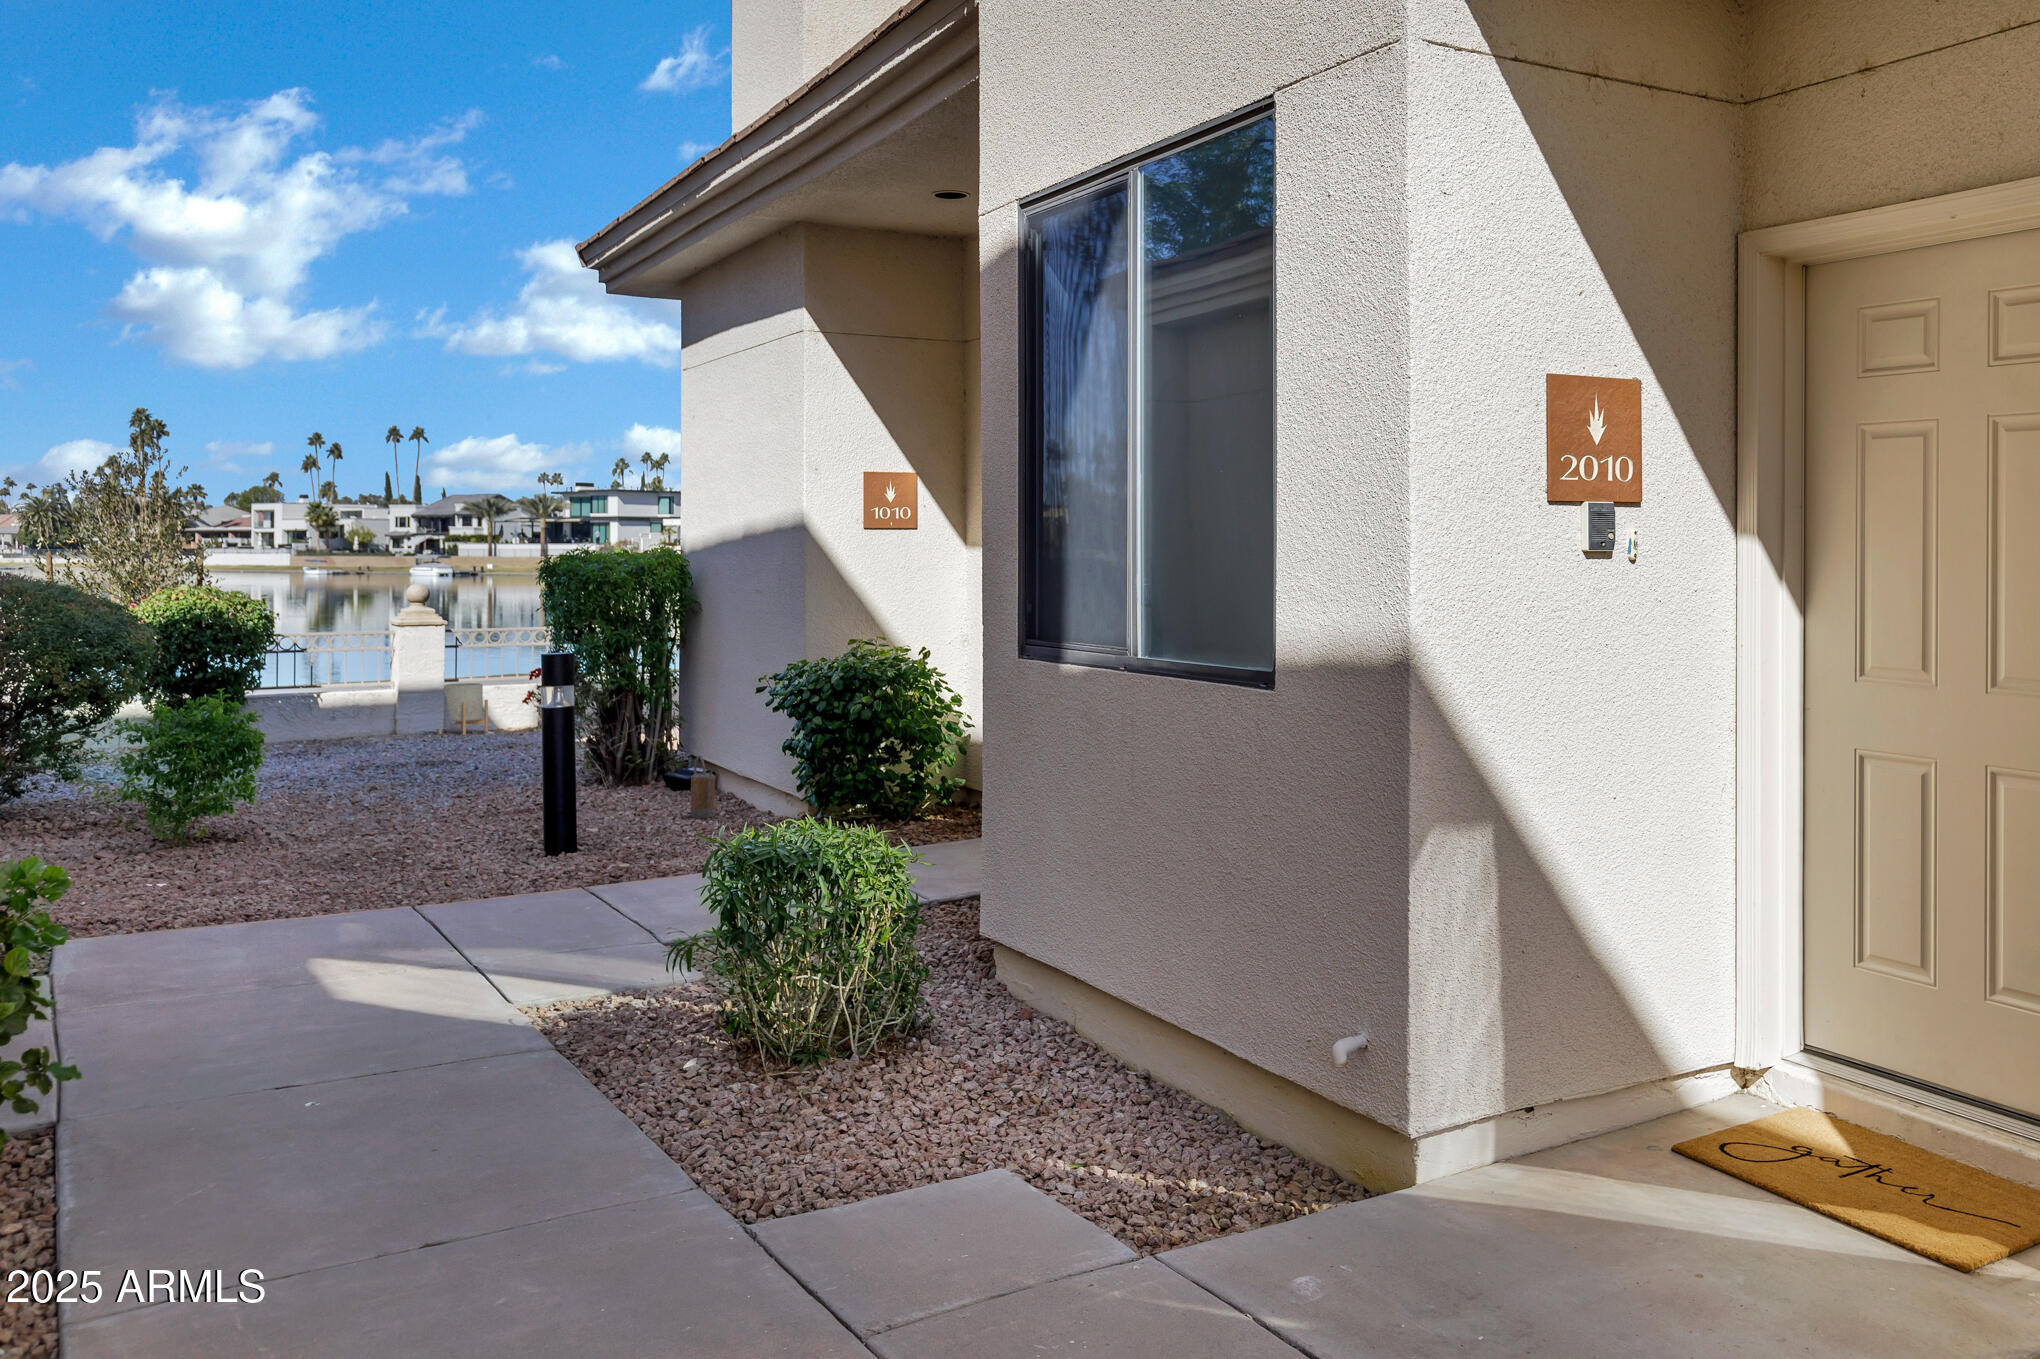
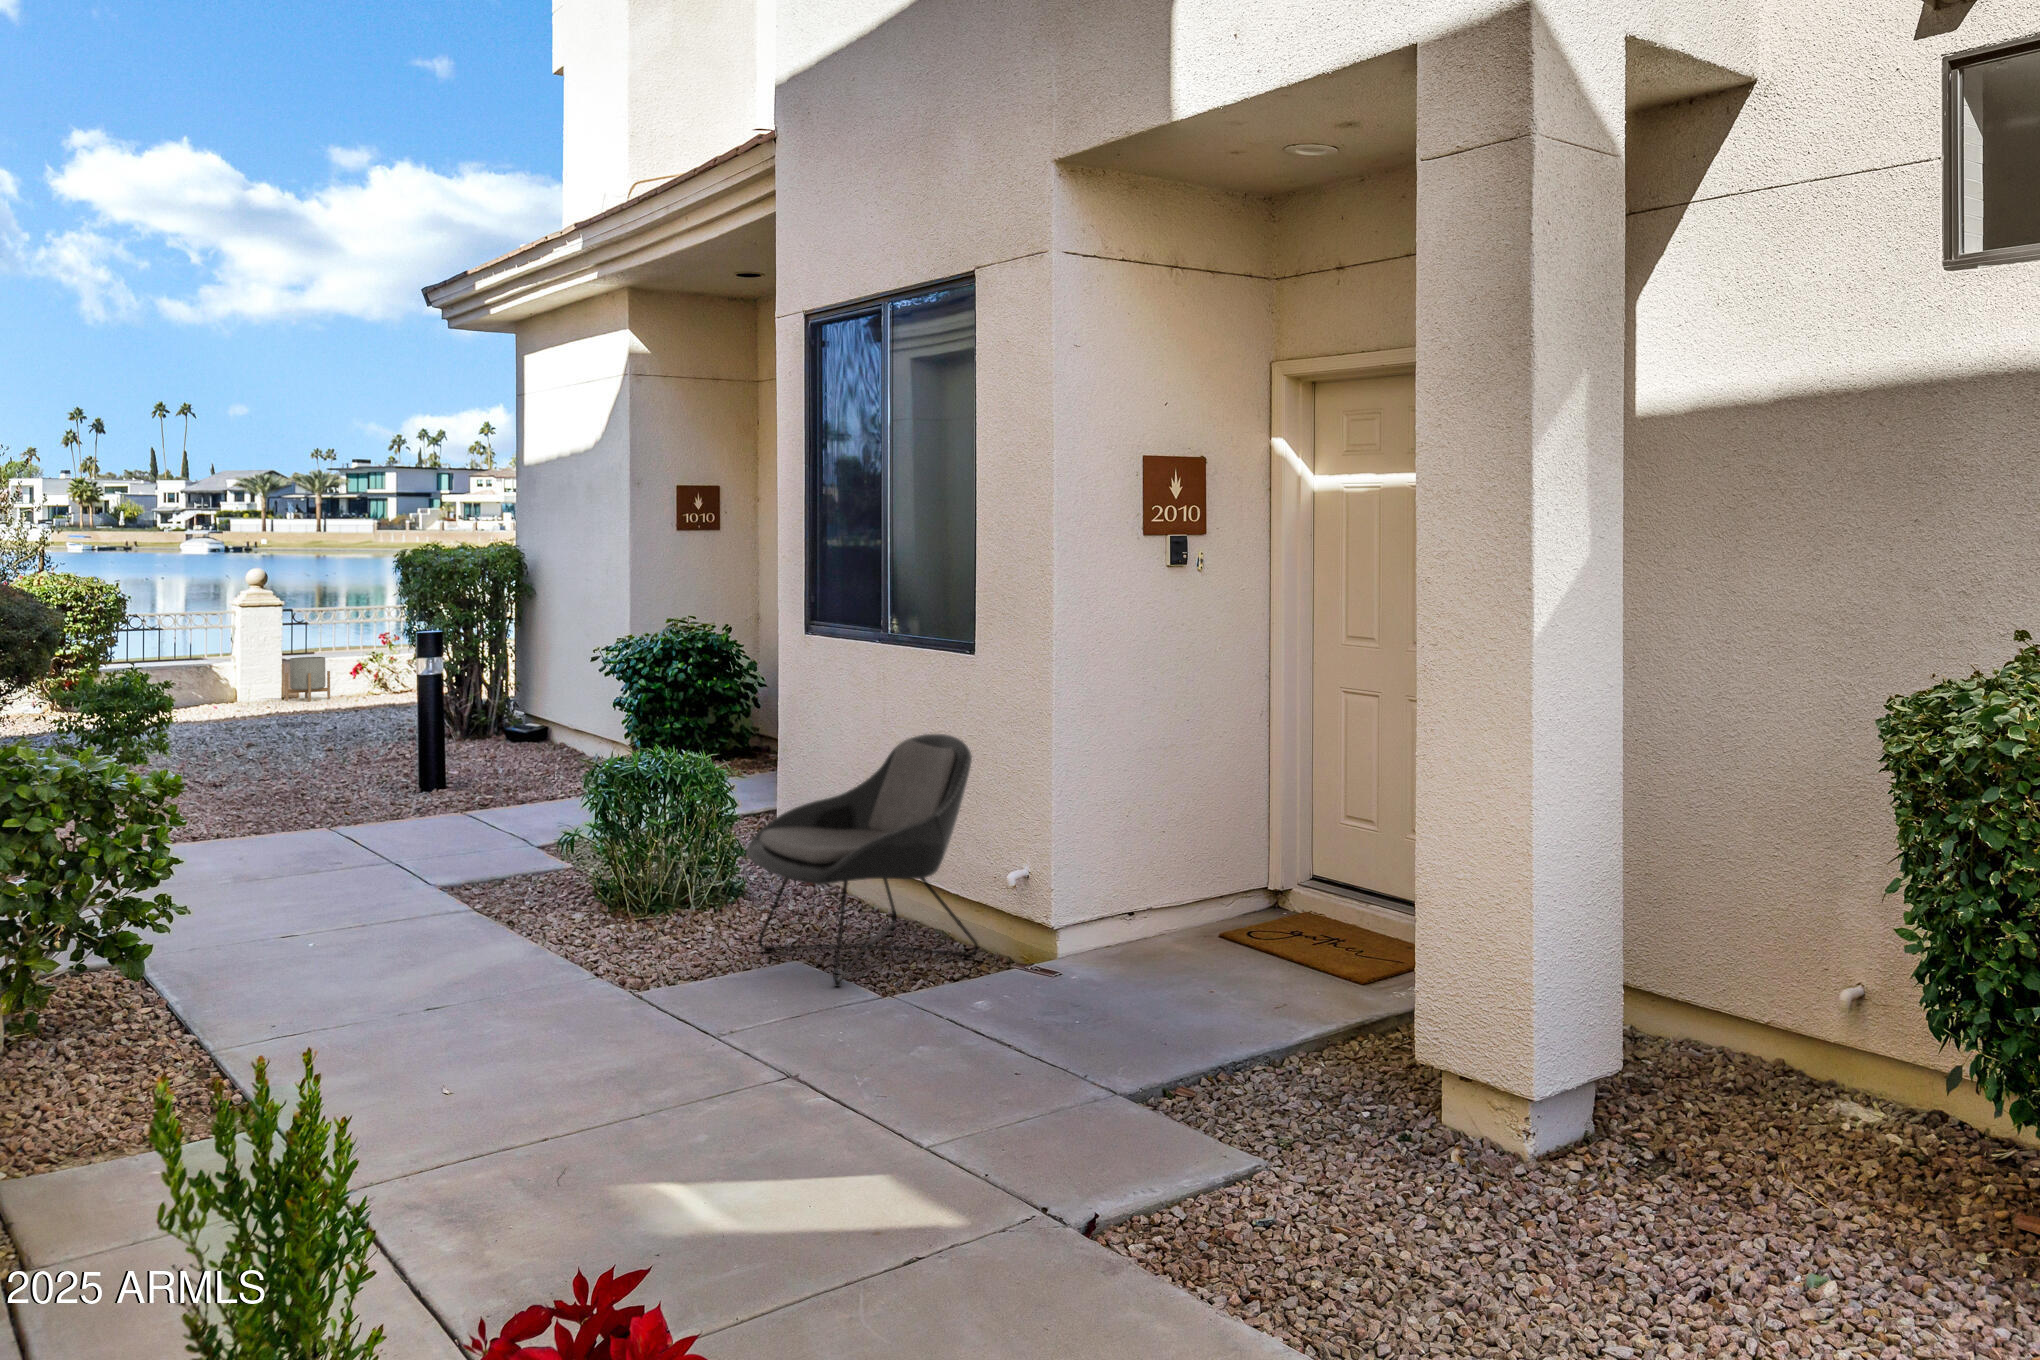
watering can: present [691,756,715,818] -> none [532,712,552,761]
lounge chair: none [924,815,1282,1230] -> present [746,734,978,987]

